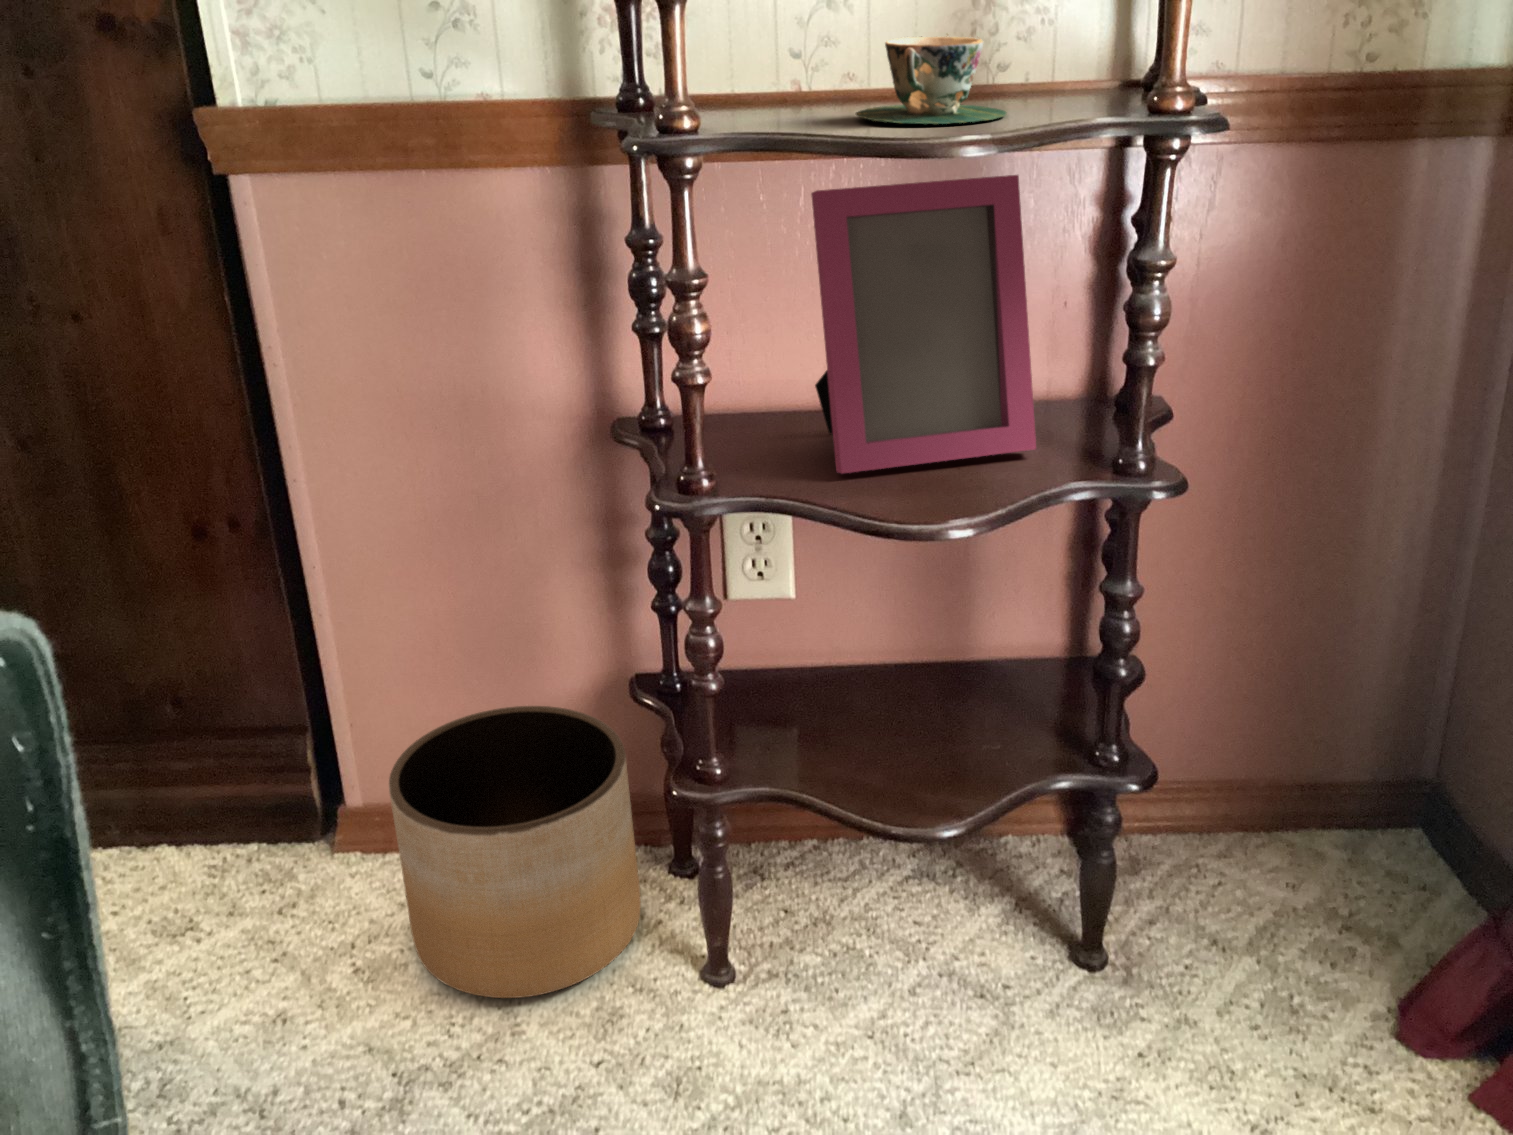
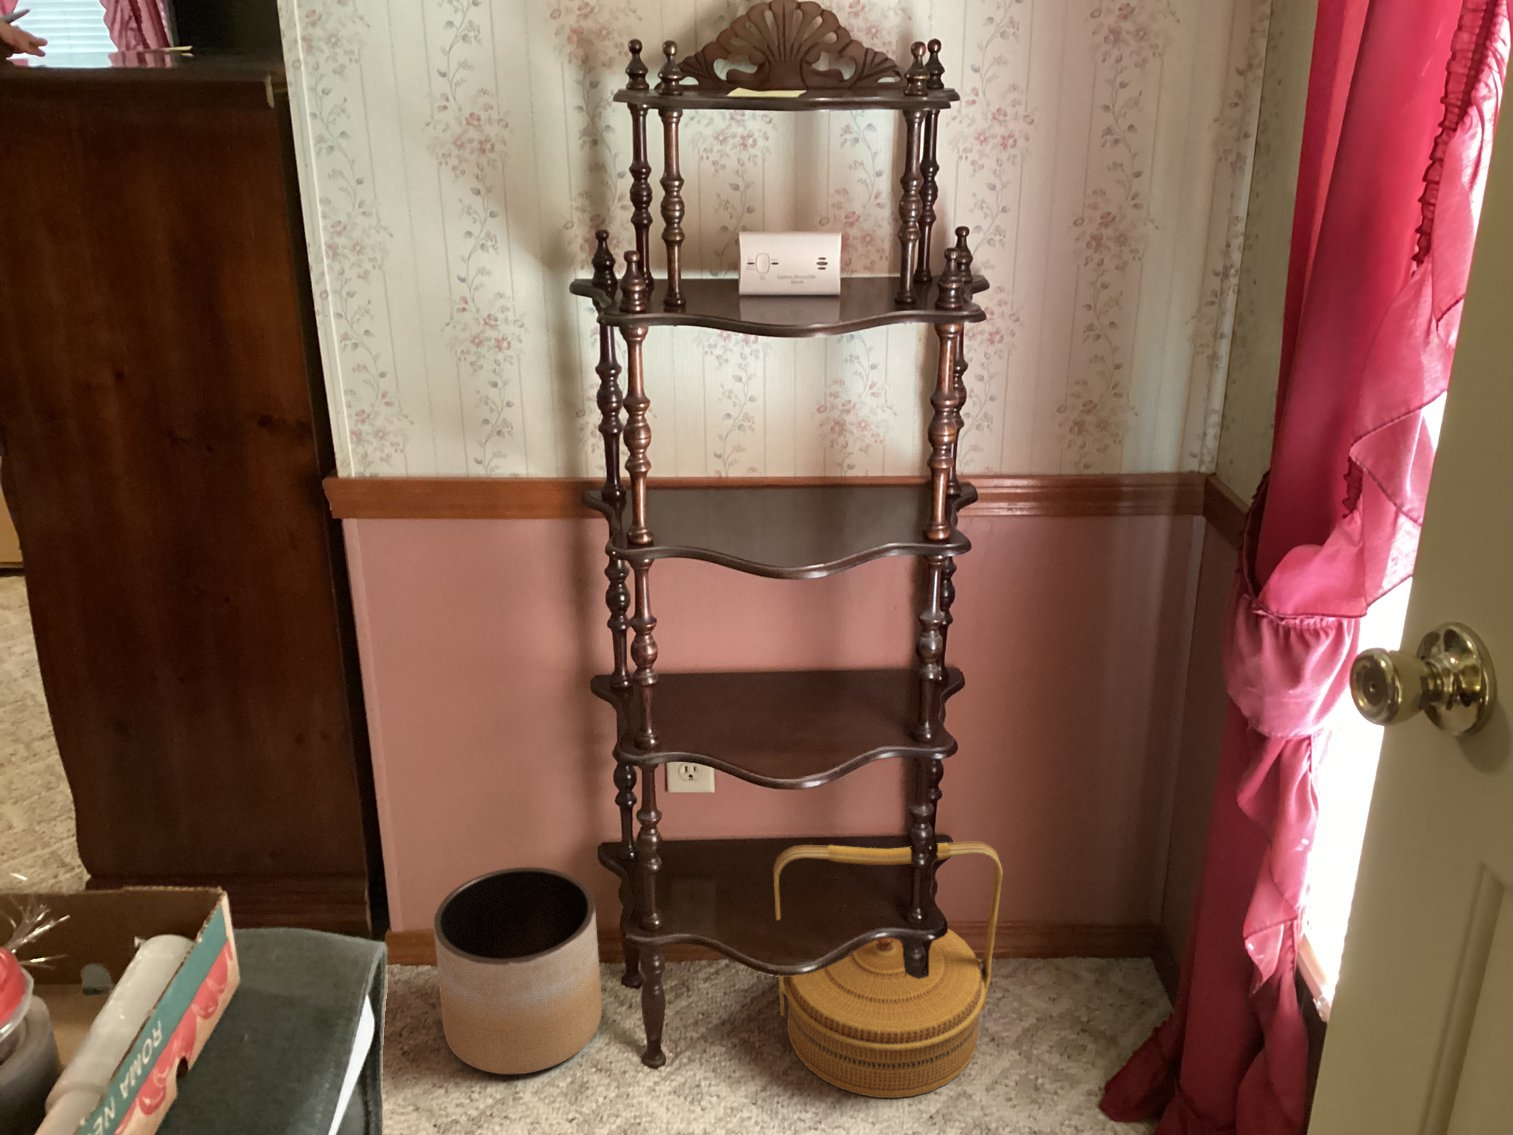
teacup: present [856,34,1006,124] -> none [752,465,846,534]
picture frame: present [811,175,1036,473] -> none [724,548,867,737]
basket: none [890,644,1240,1027] -> present [773,842,1003,1098]

